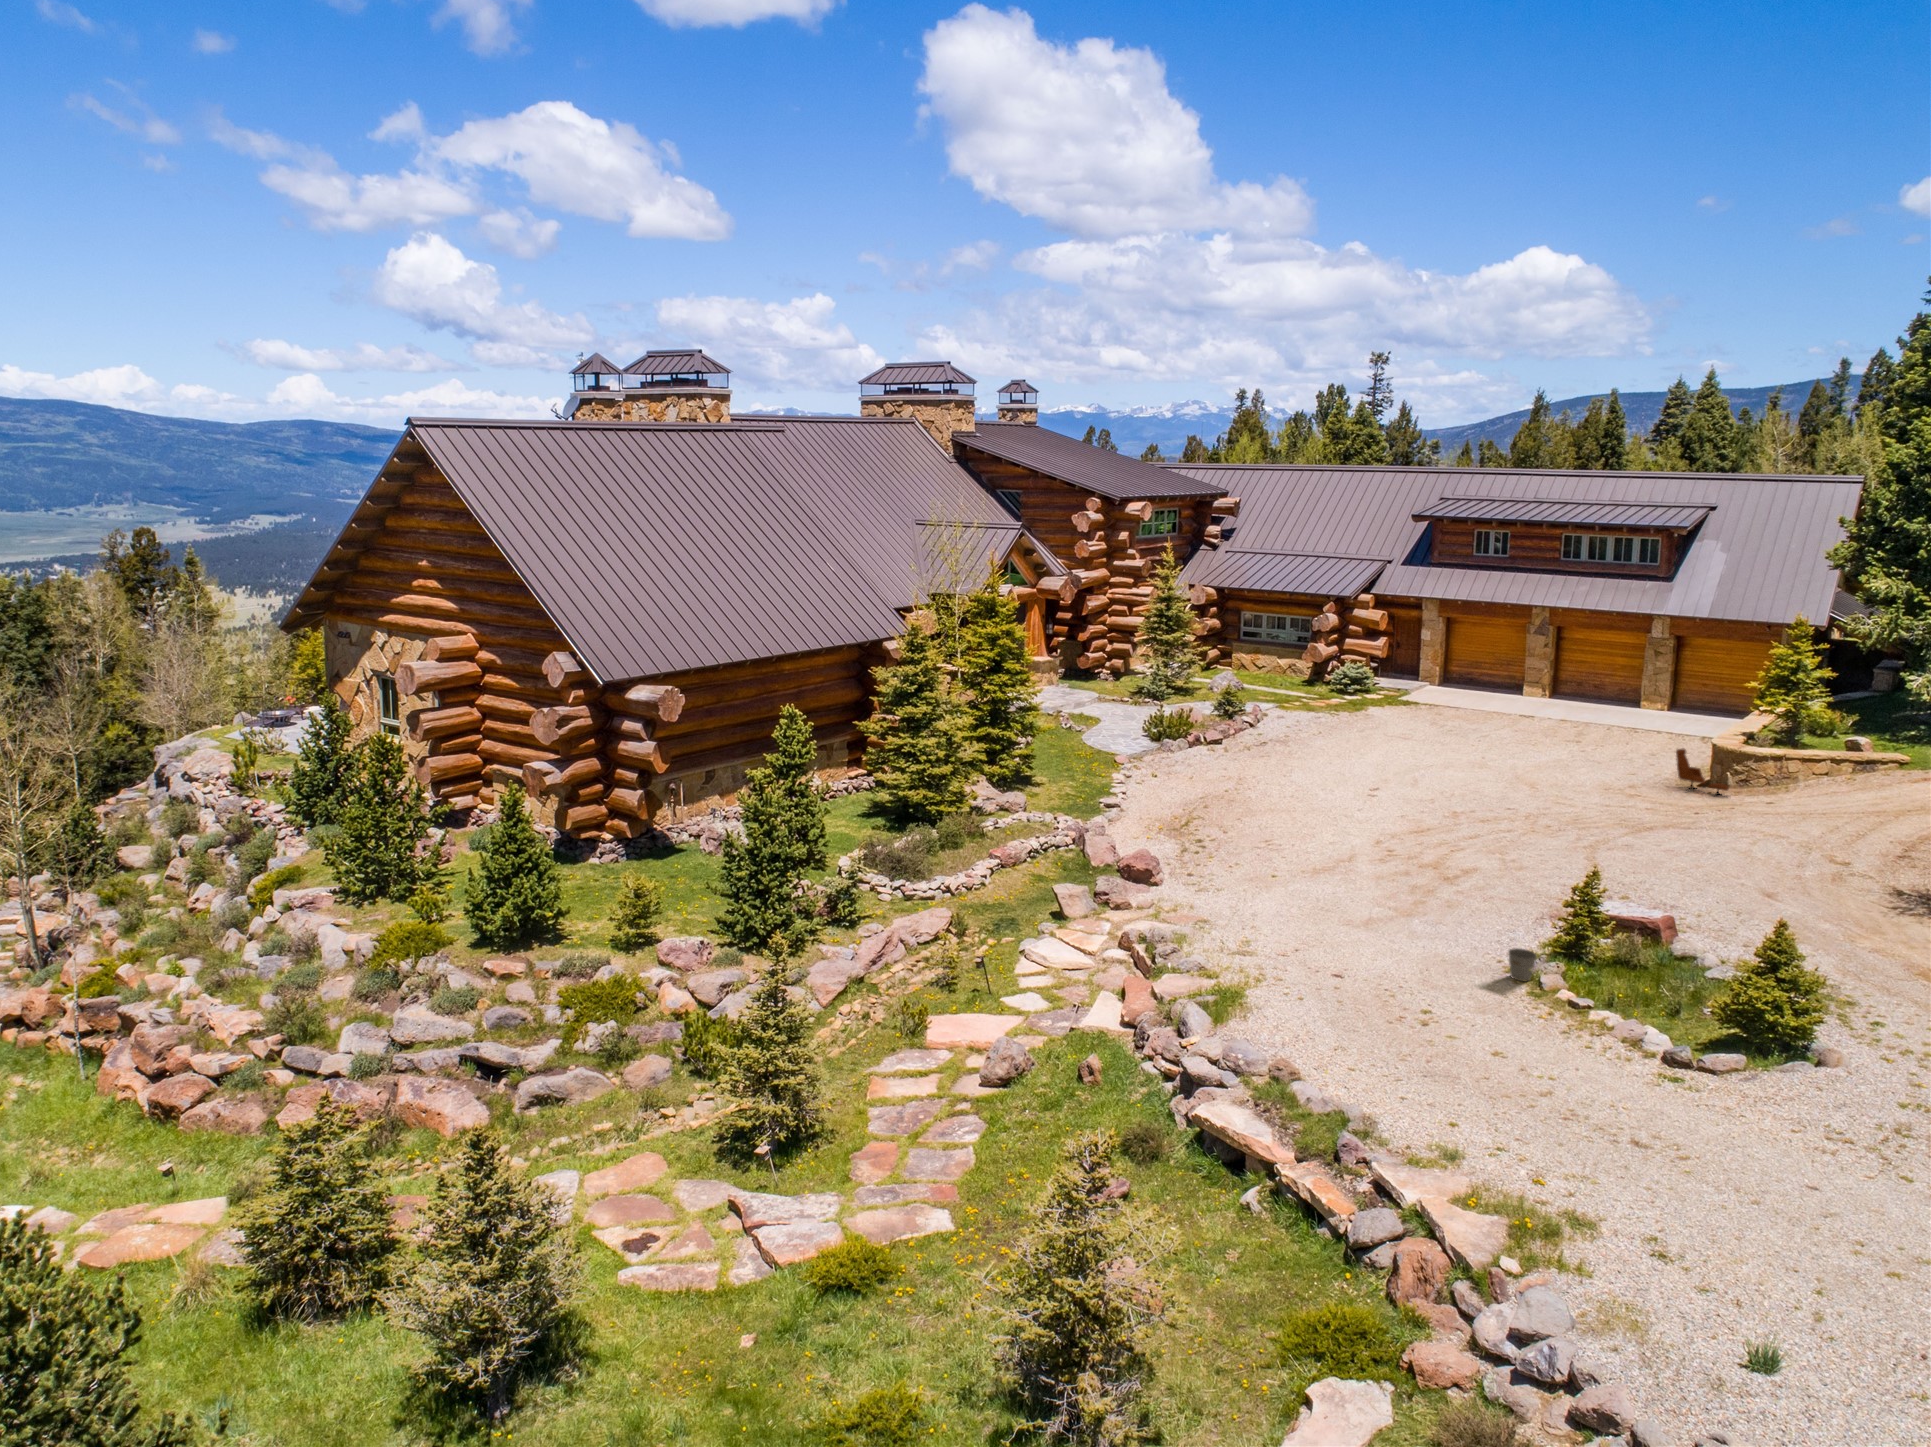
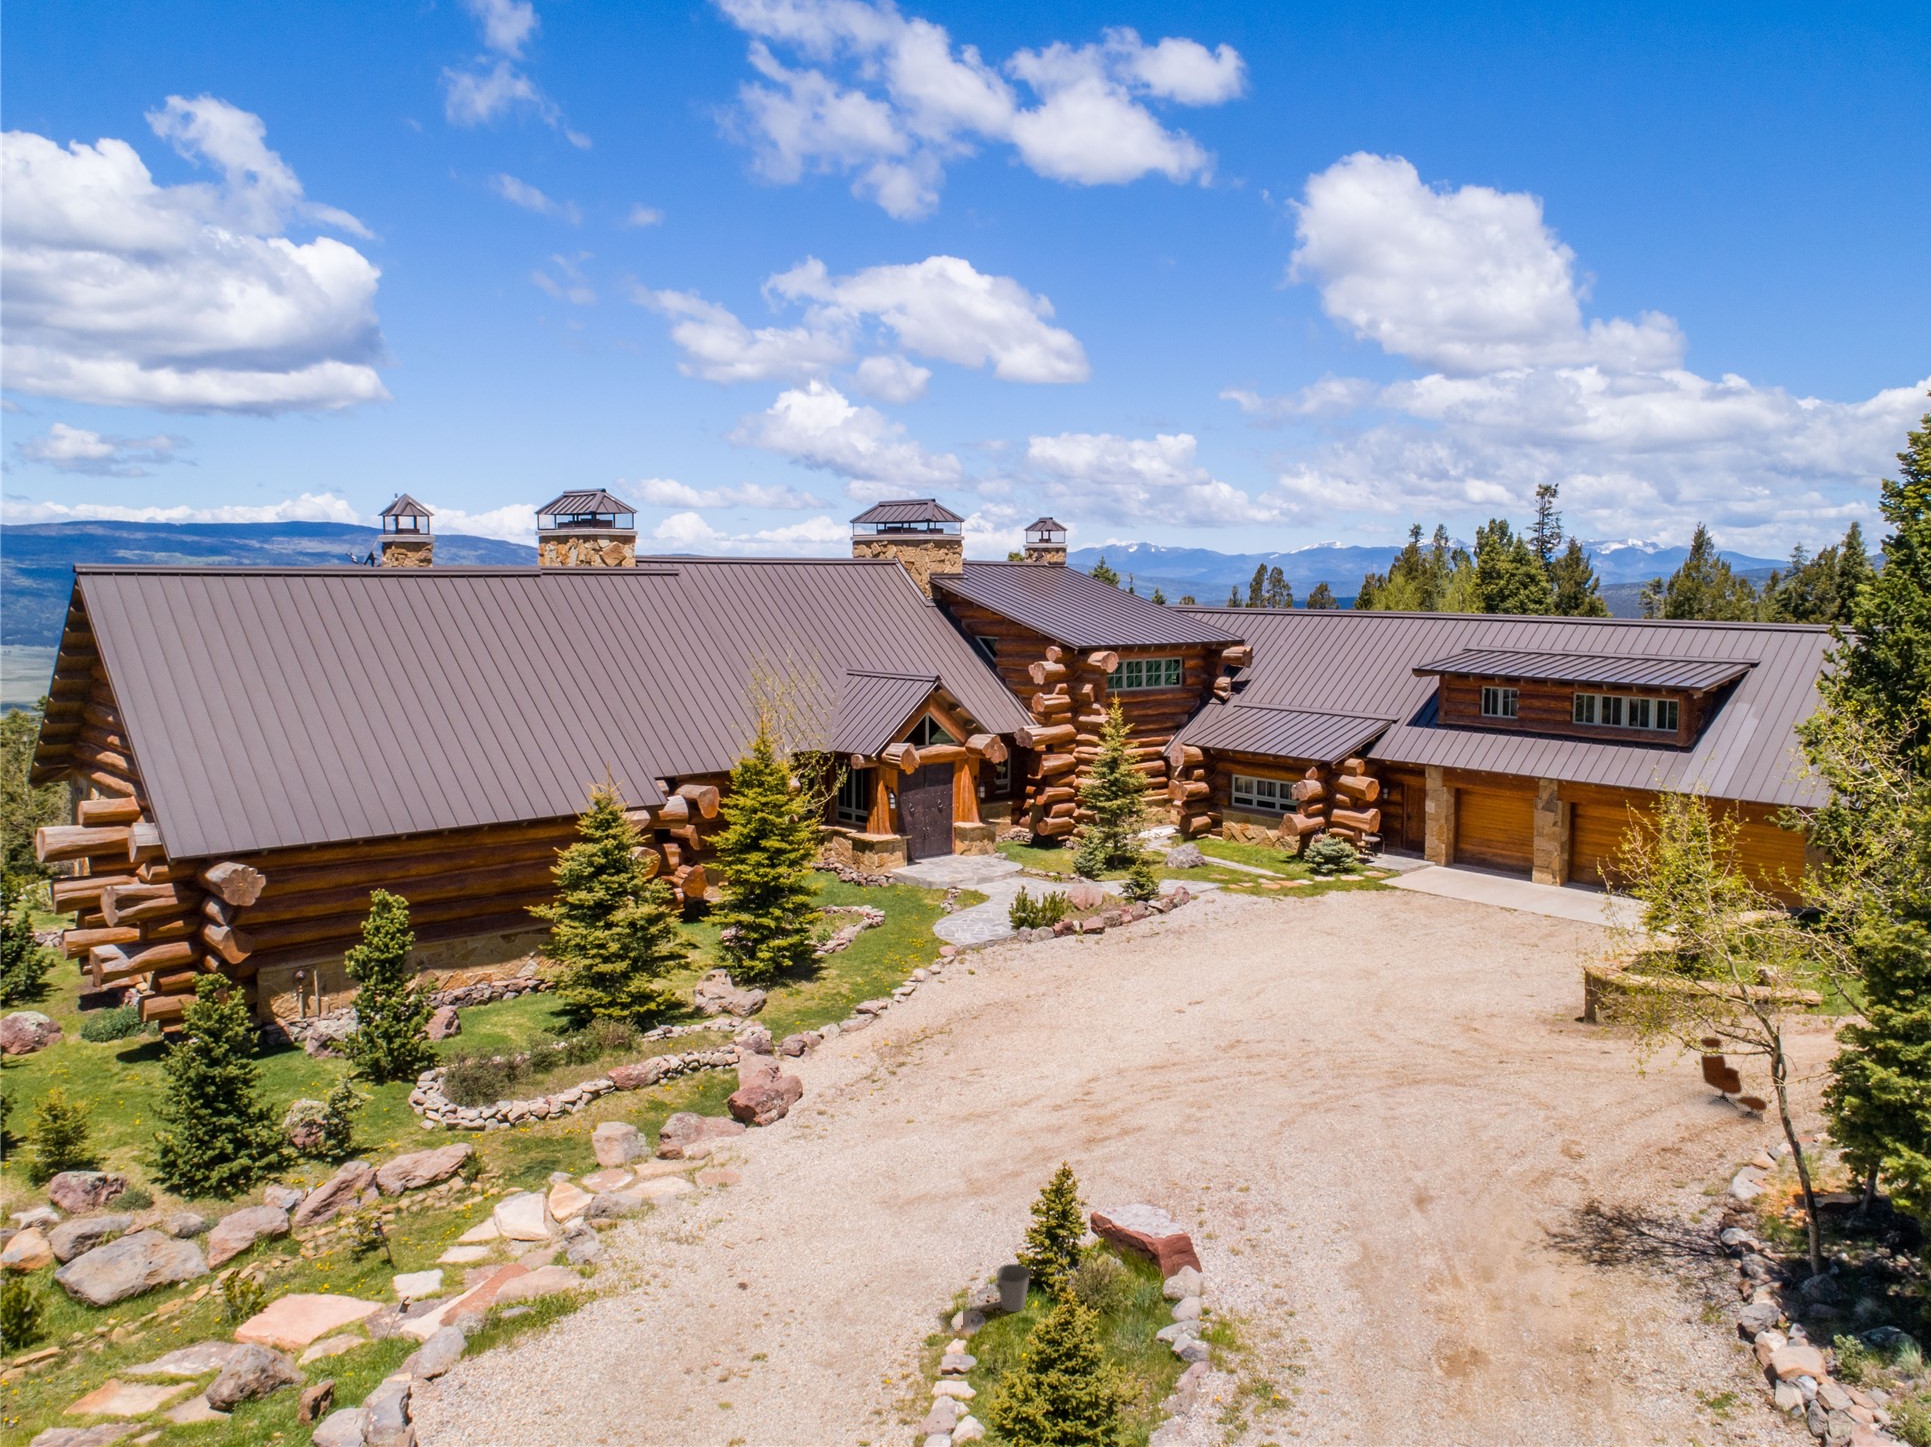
lounge chair: present [1676,749,1729,795] -> present [1700,1038,1767,1118]

